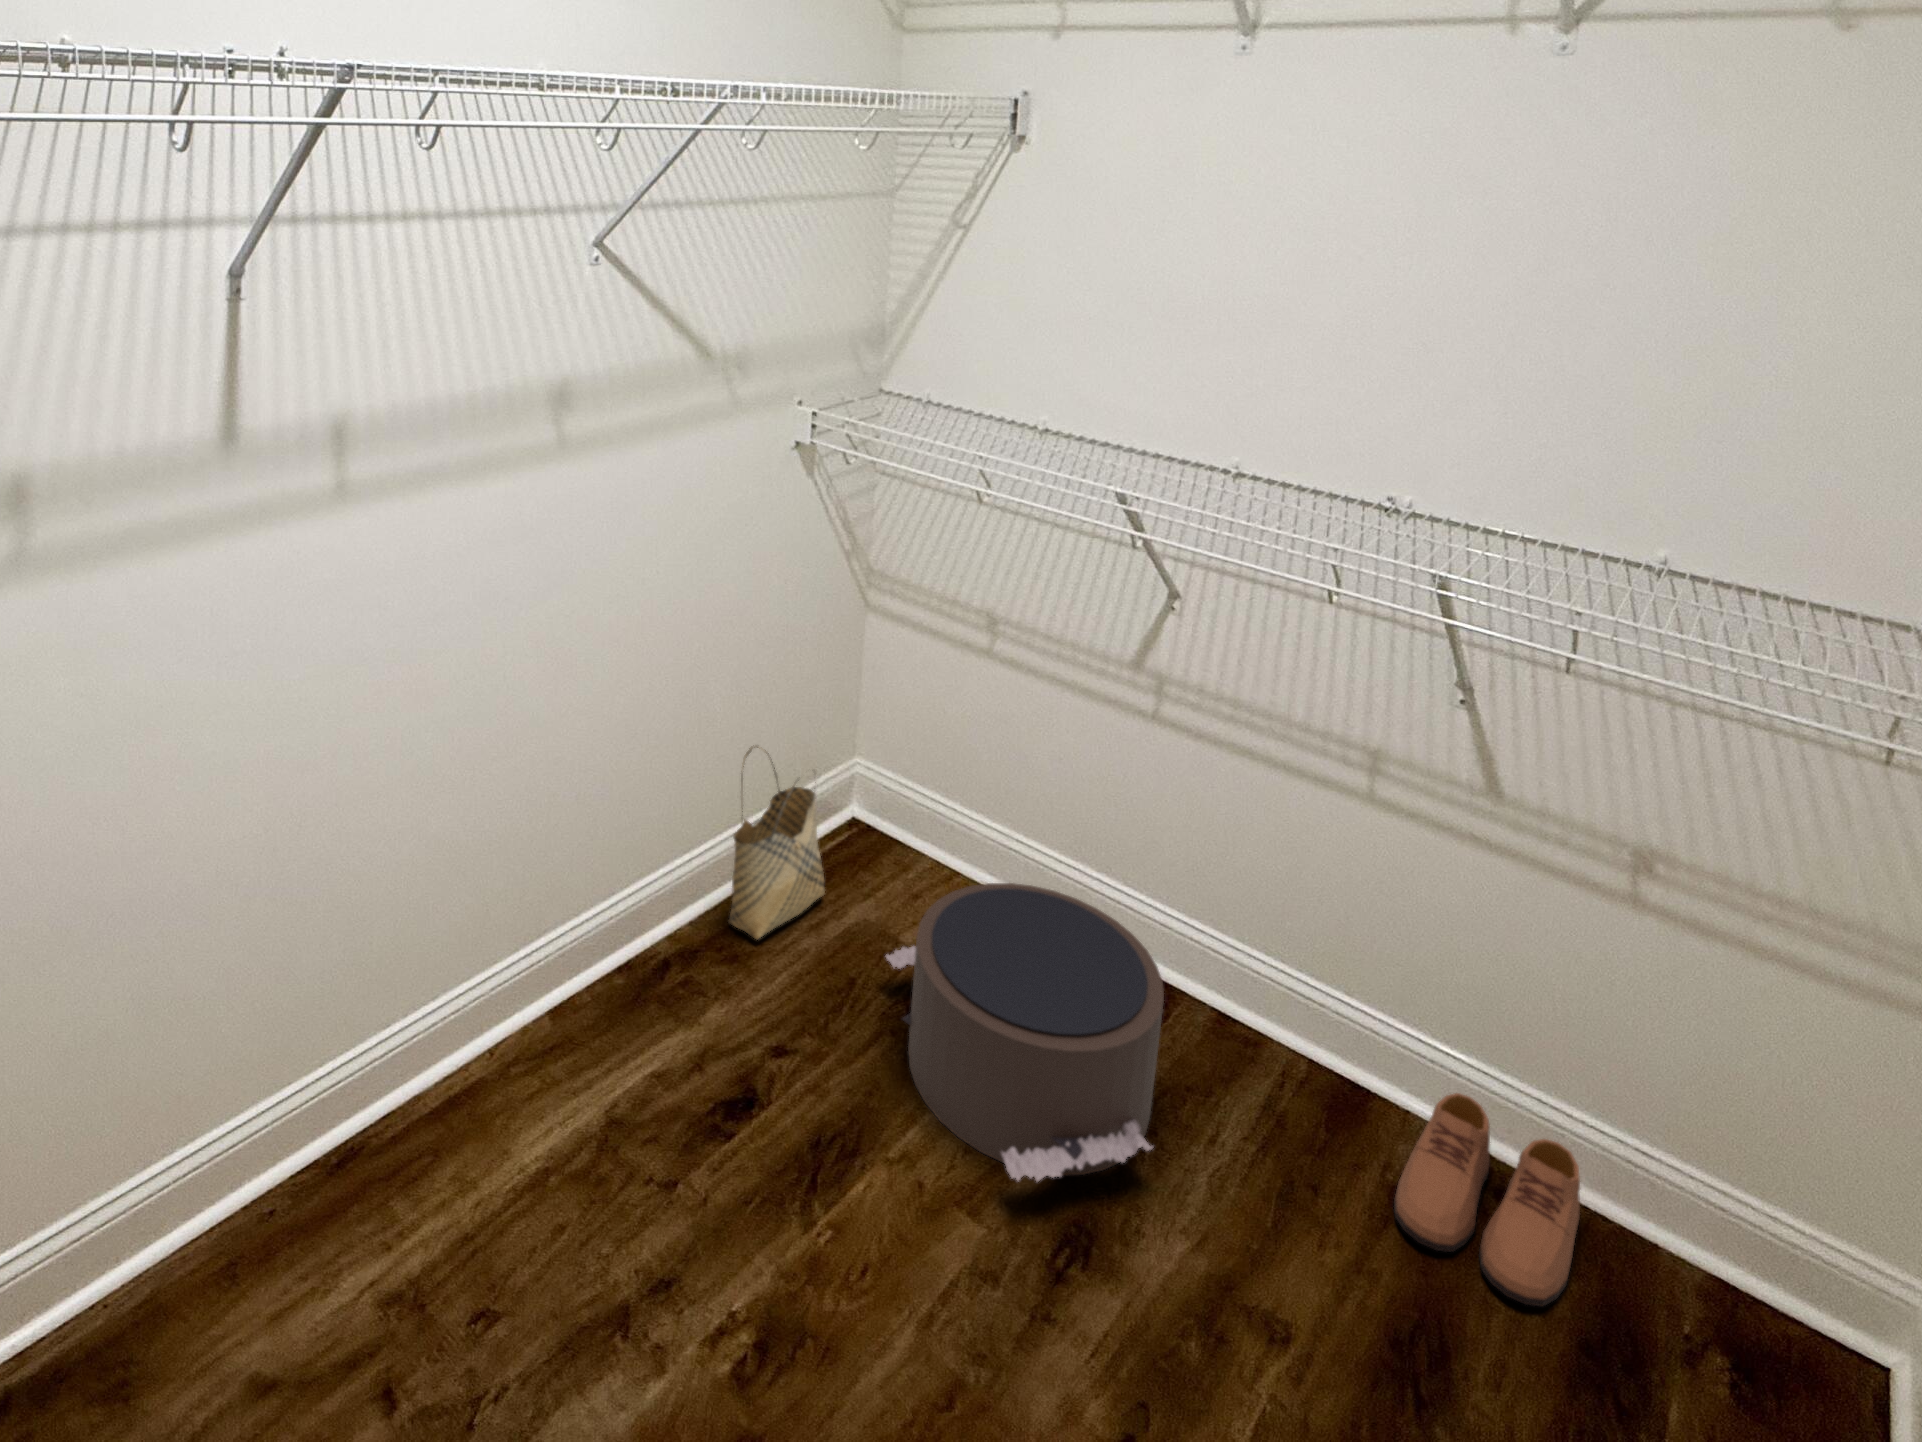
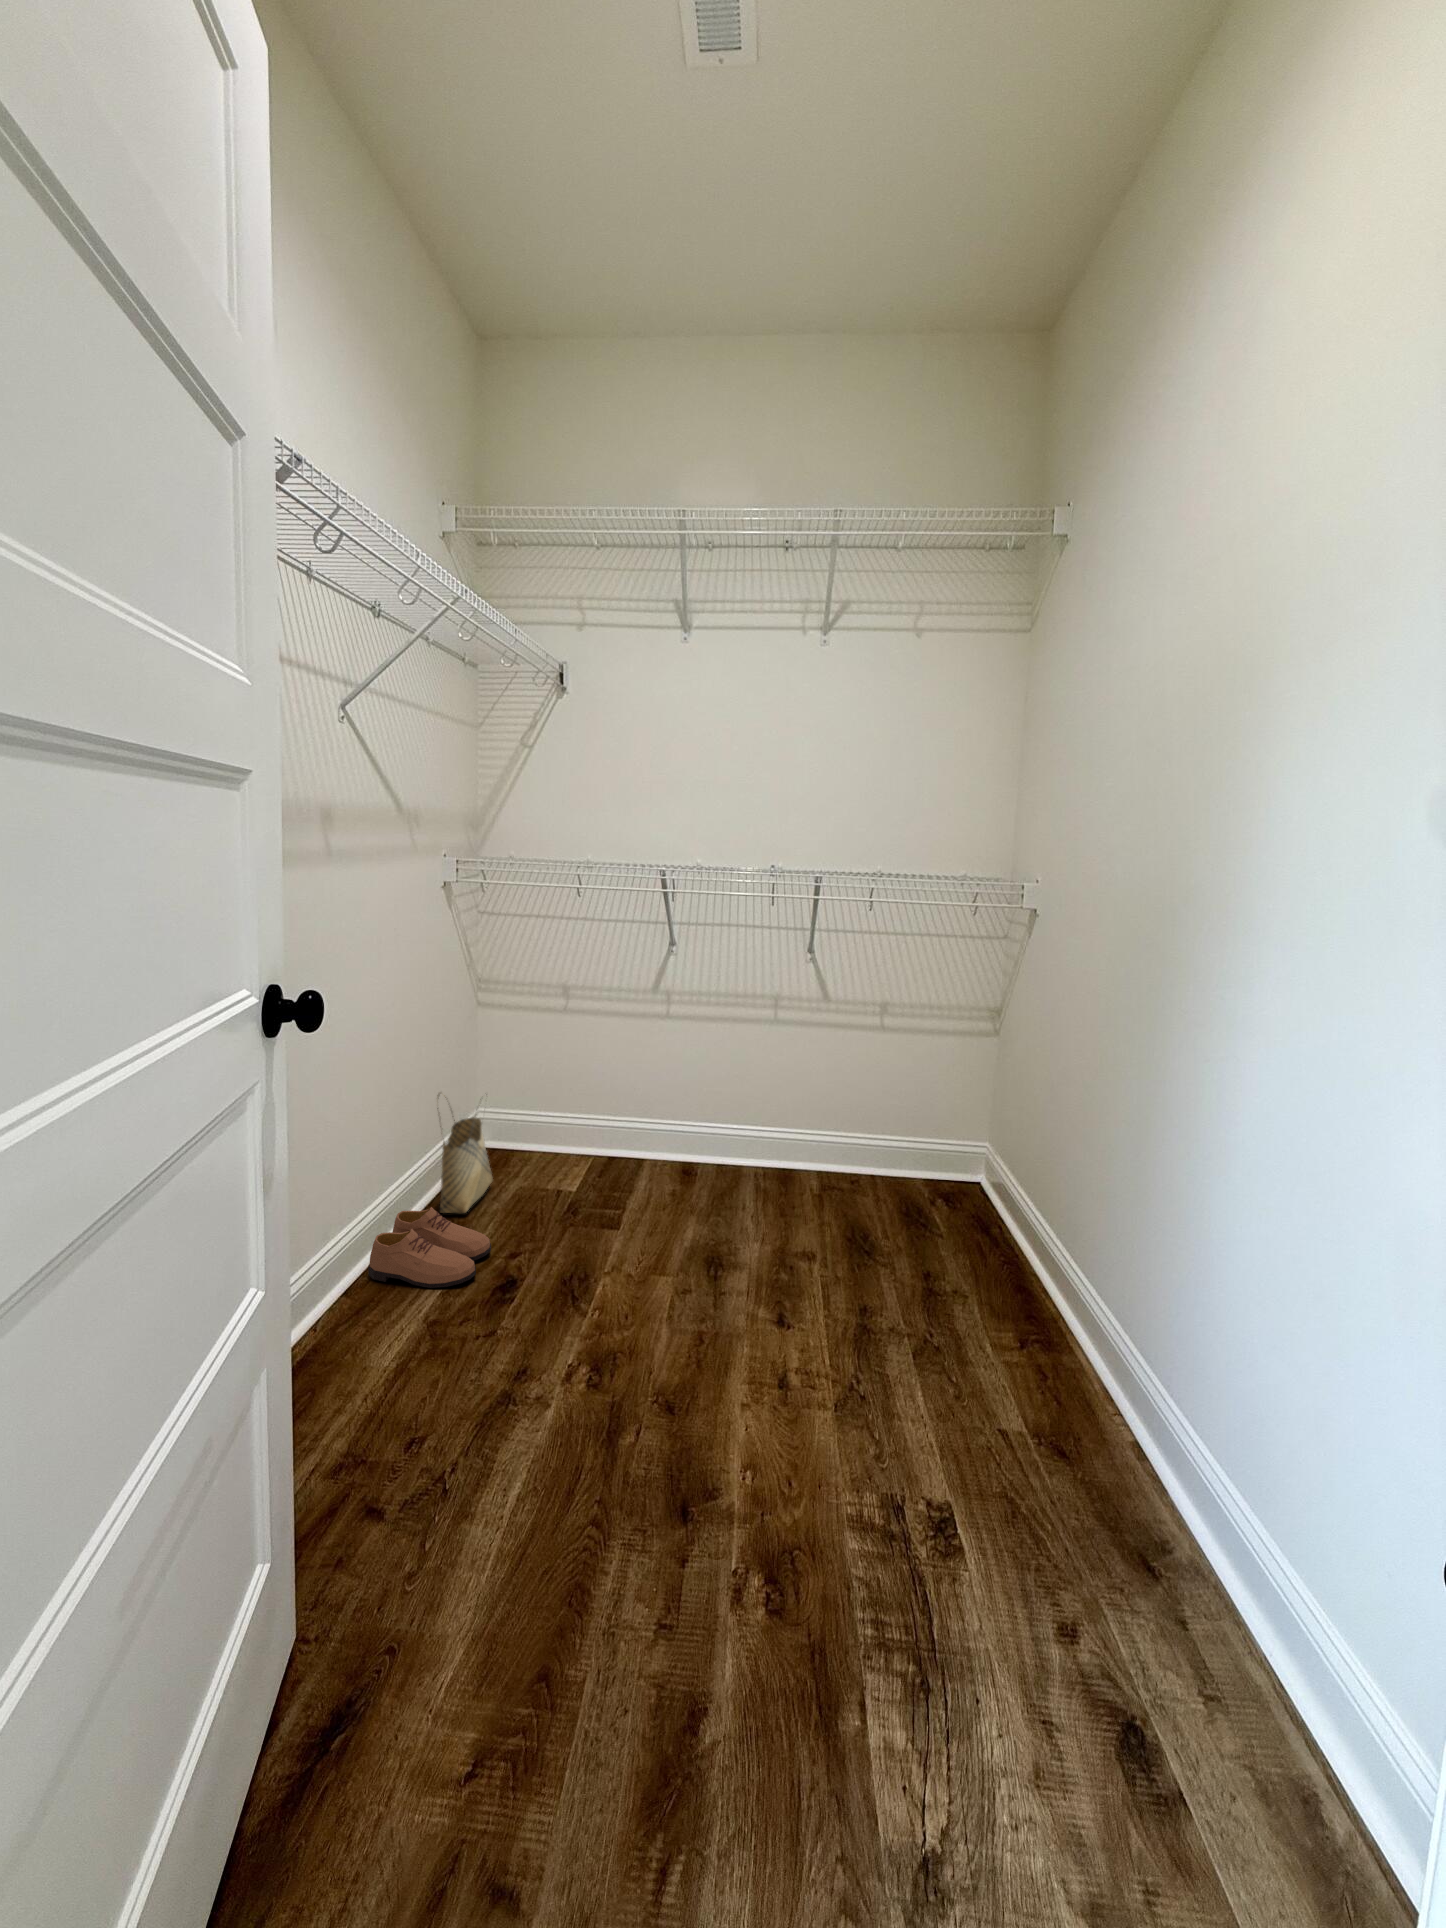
pouf: present [886,883,1164,1181] -> none [553,1119,731,1251]
shoe: present [1394,1093,1580,1307] -> present [368,1207,491,1288]

